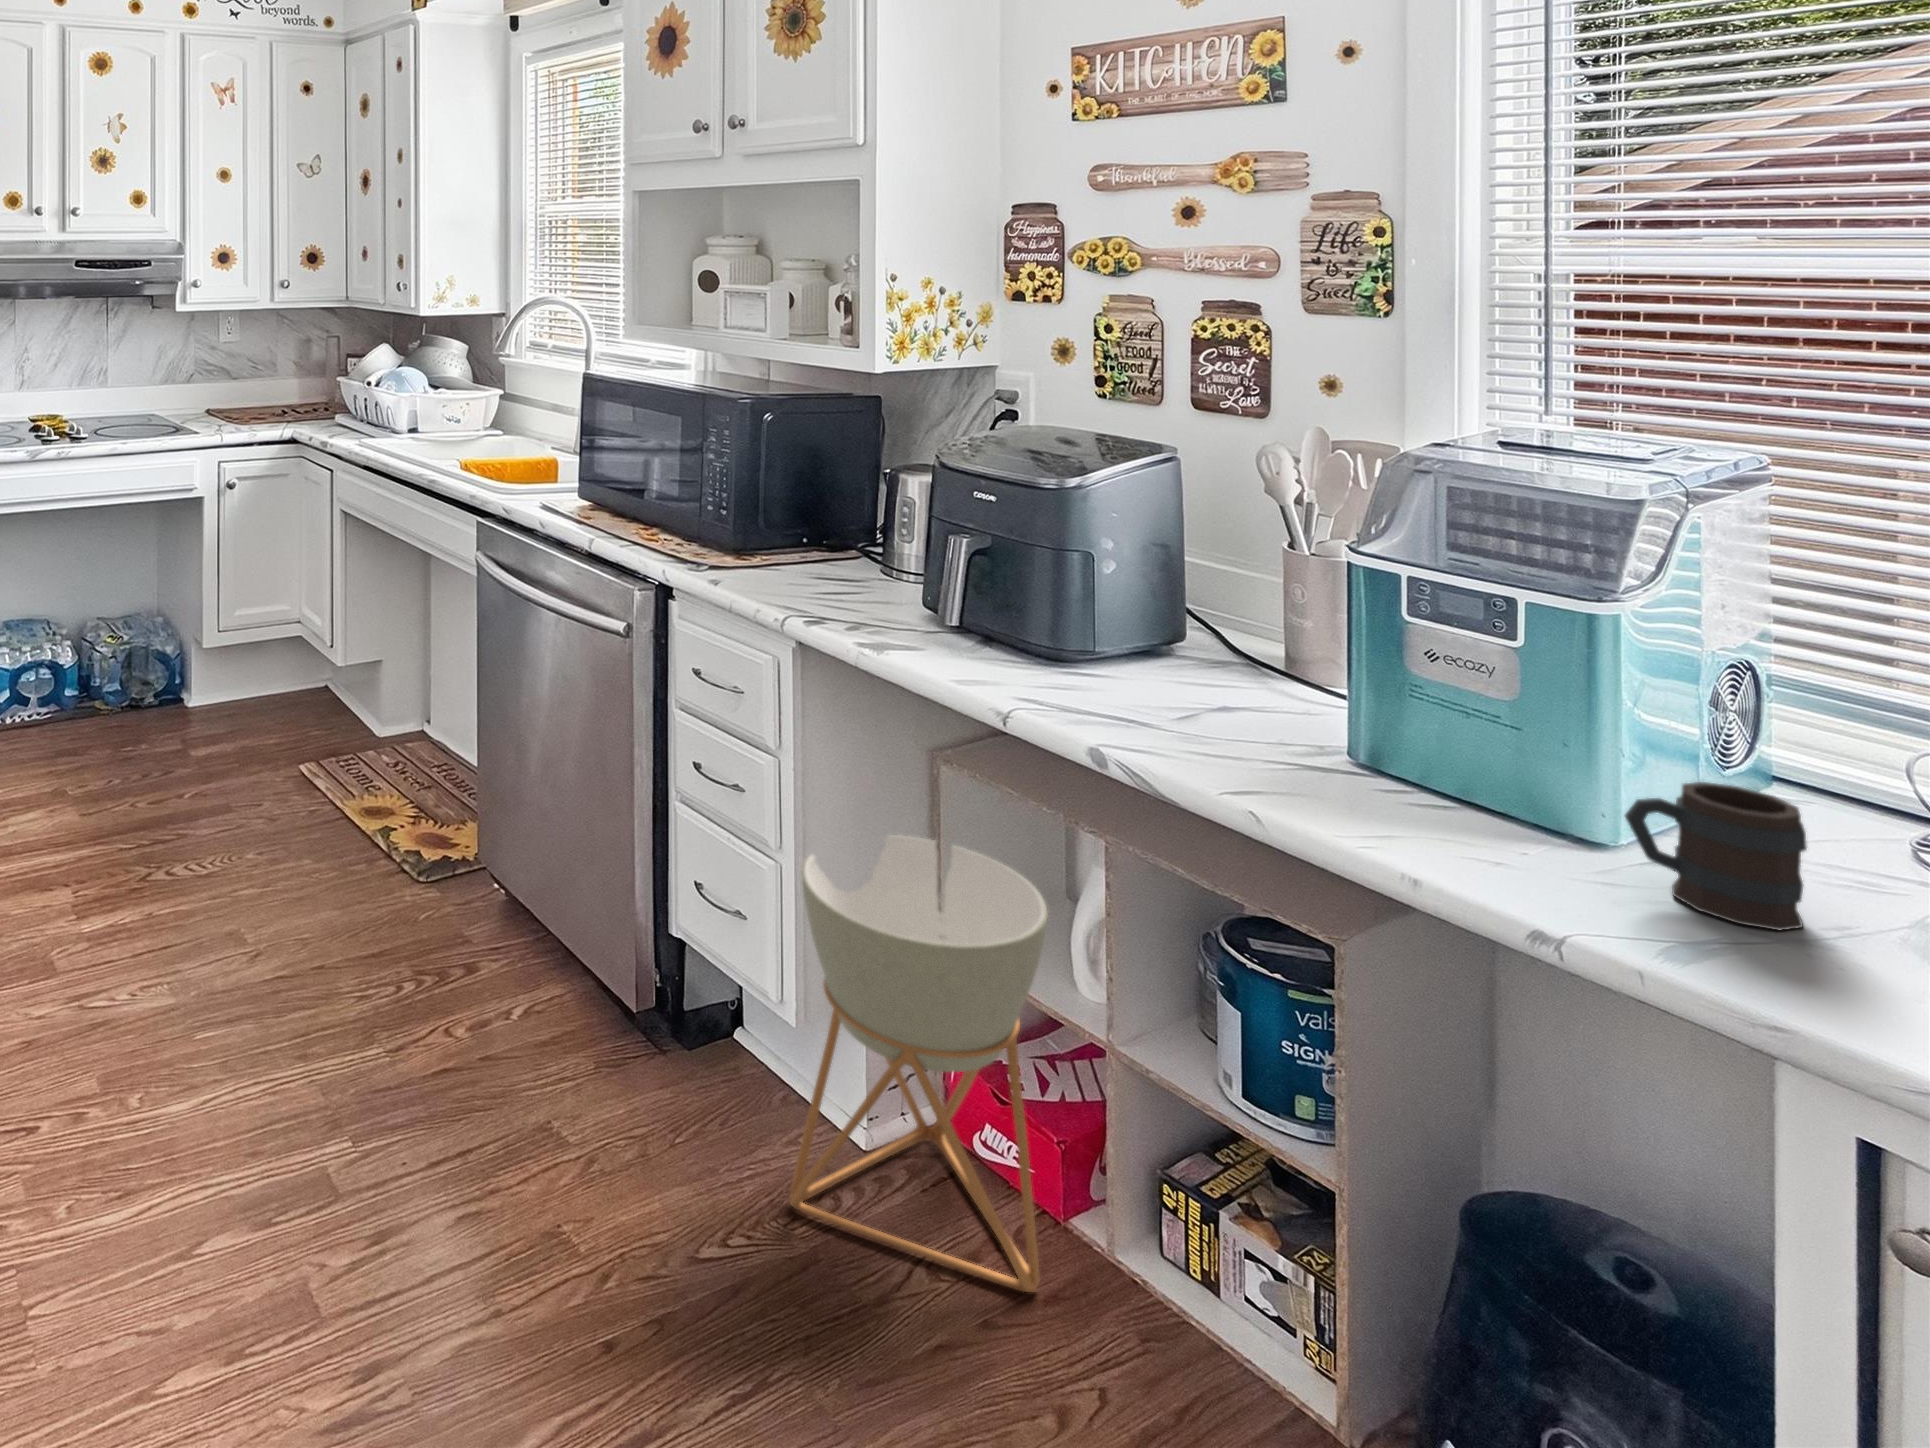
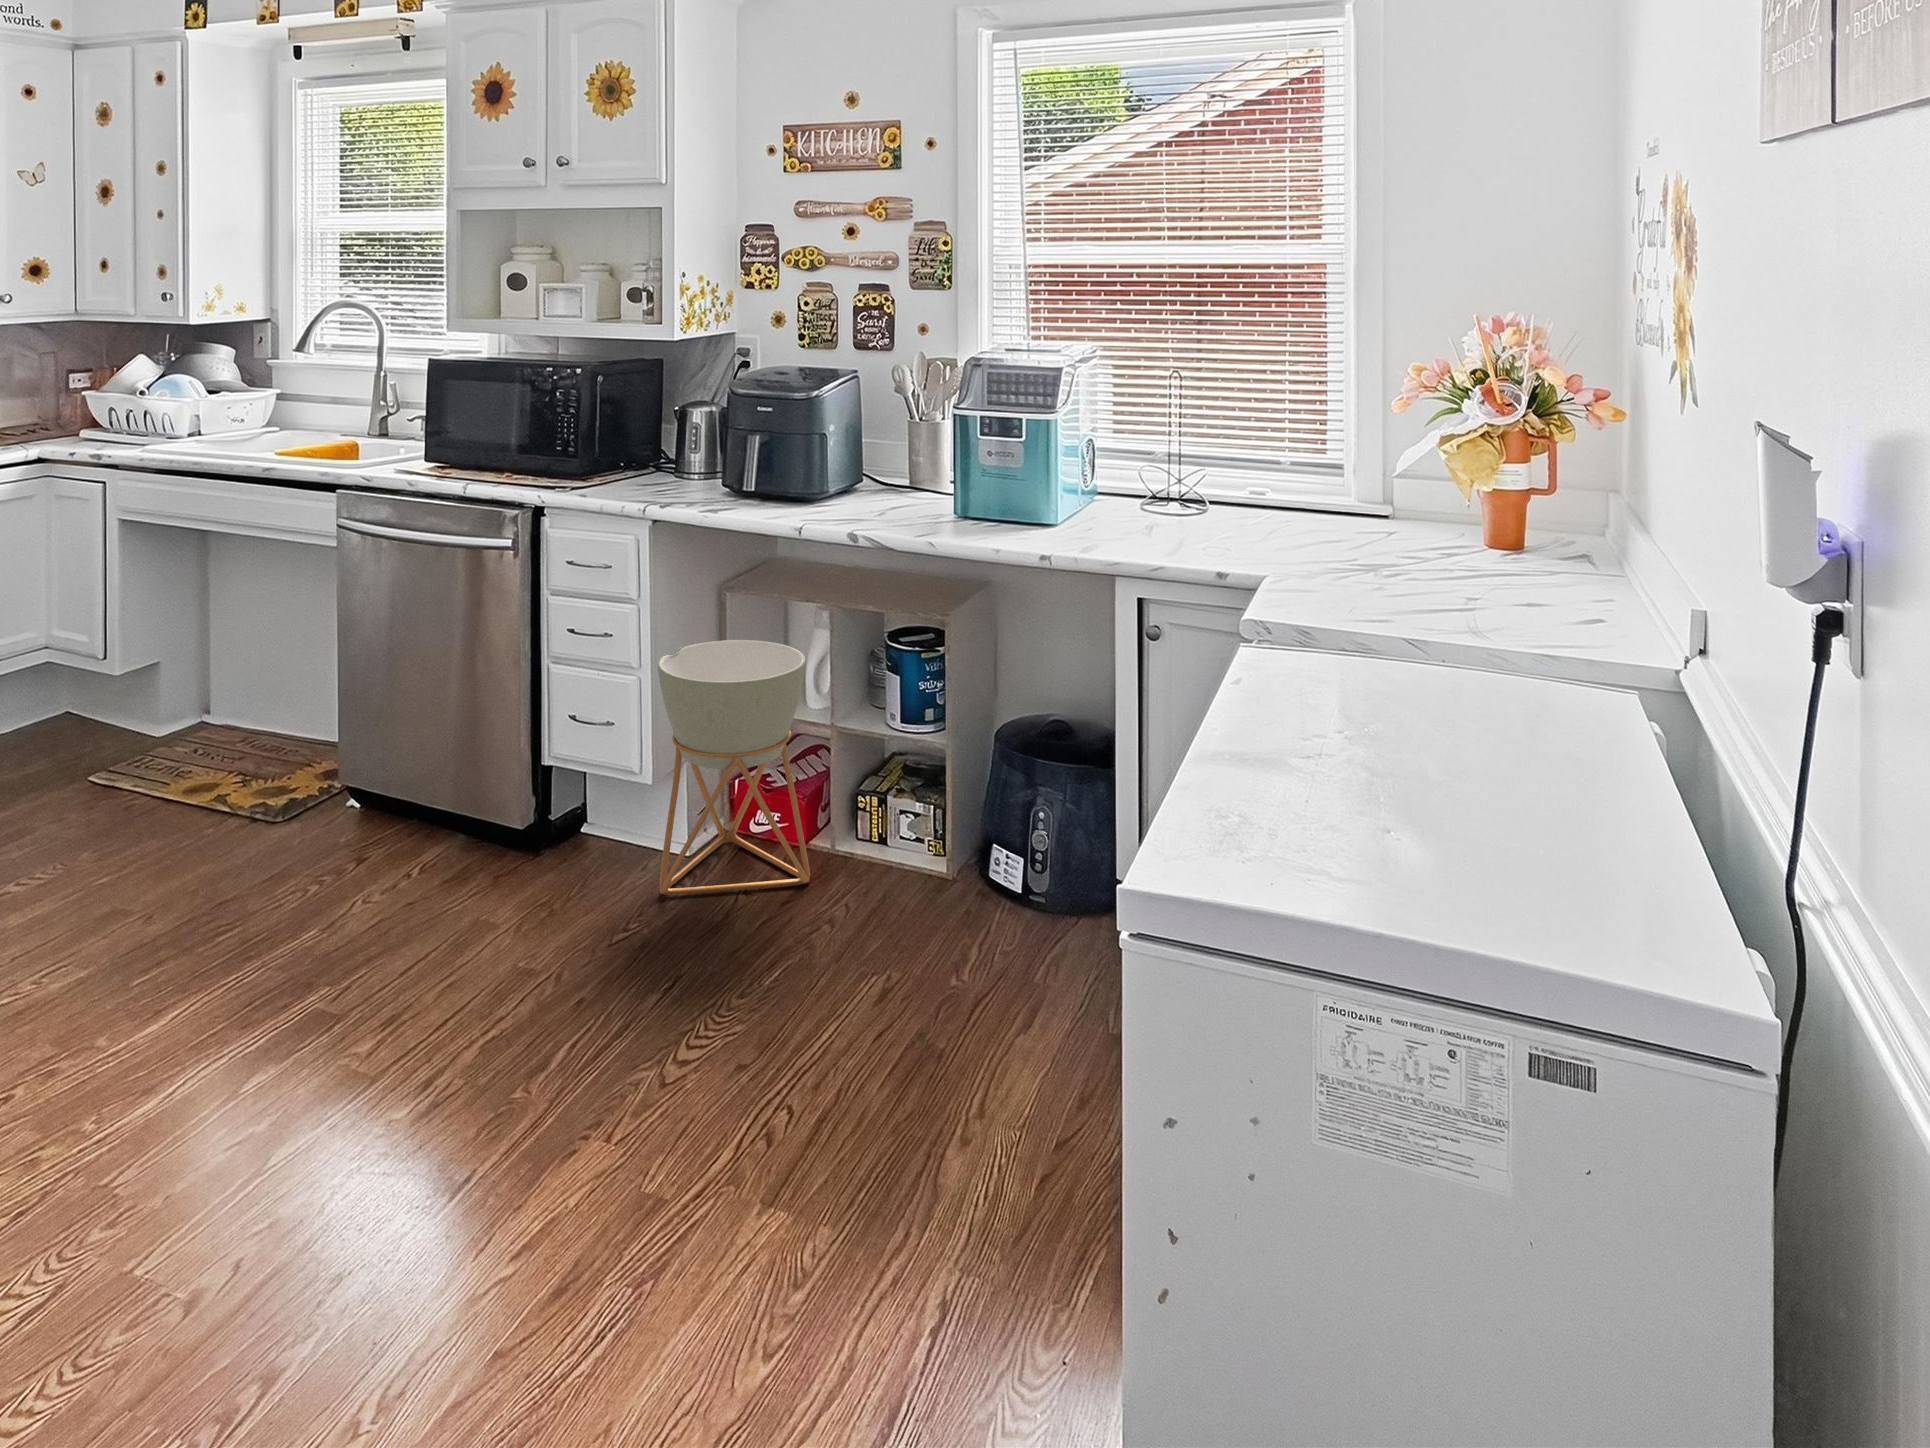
mug: present [1625,782,1807,931] -> none [1066,485,1123,540]

